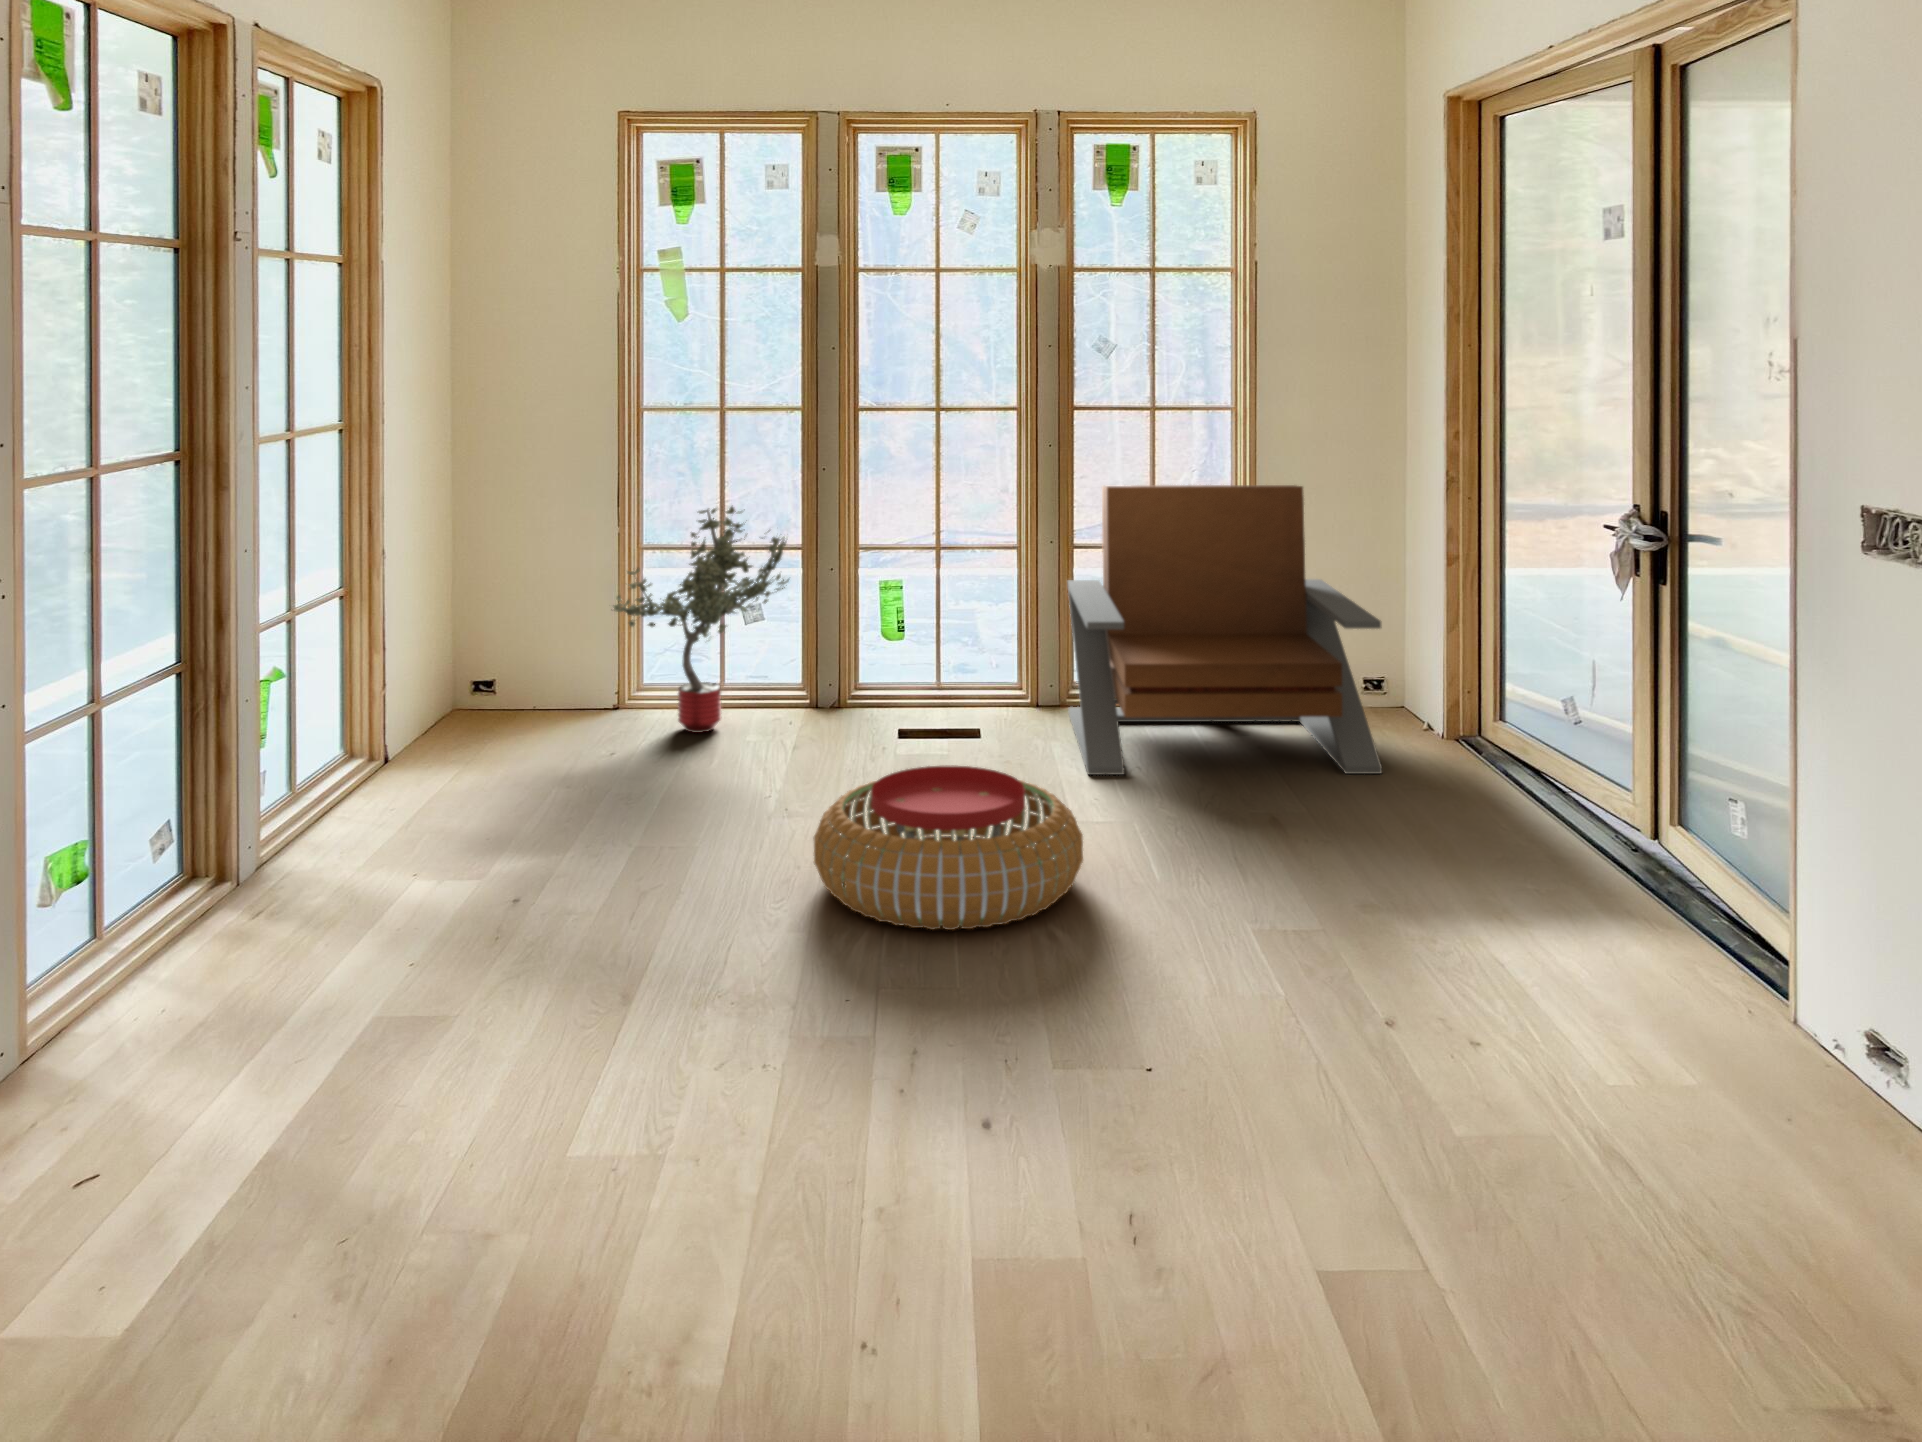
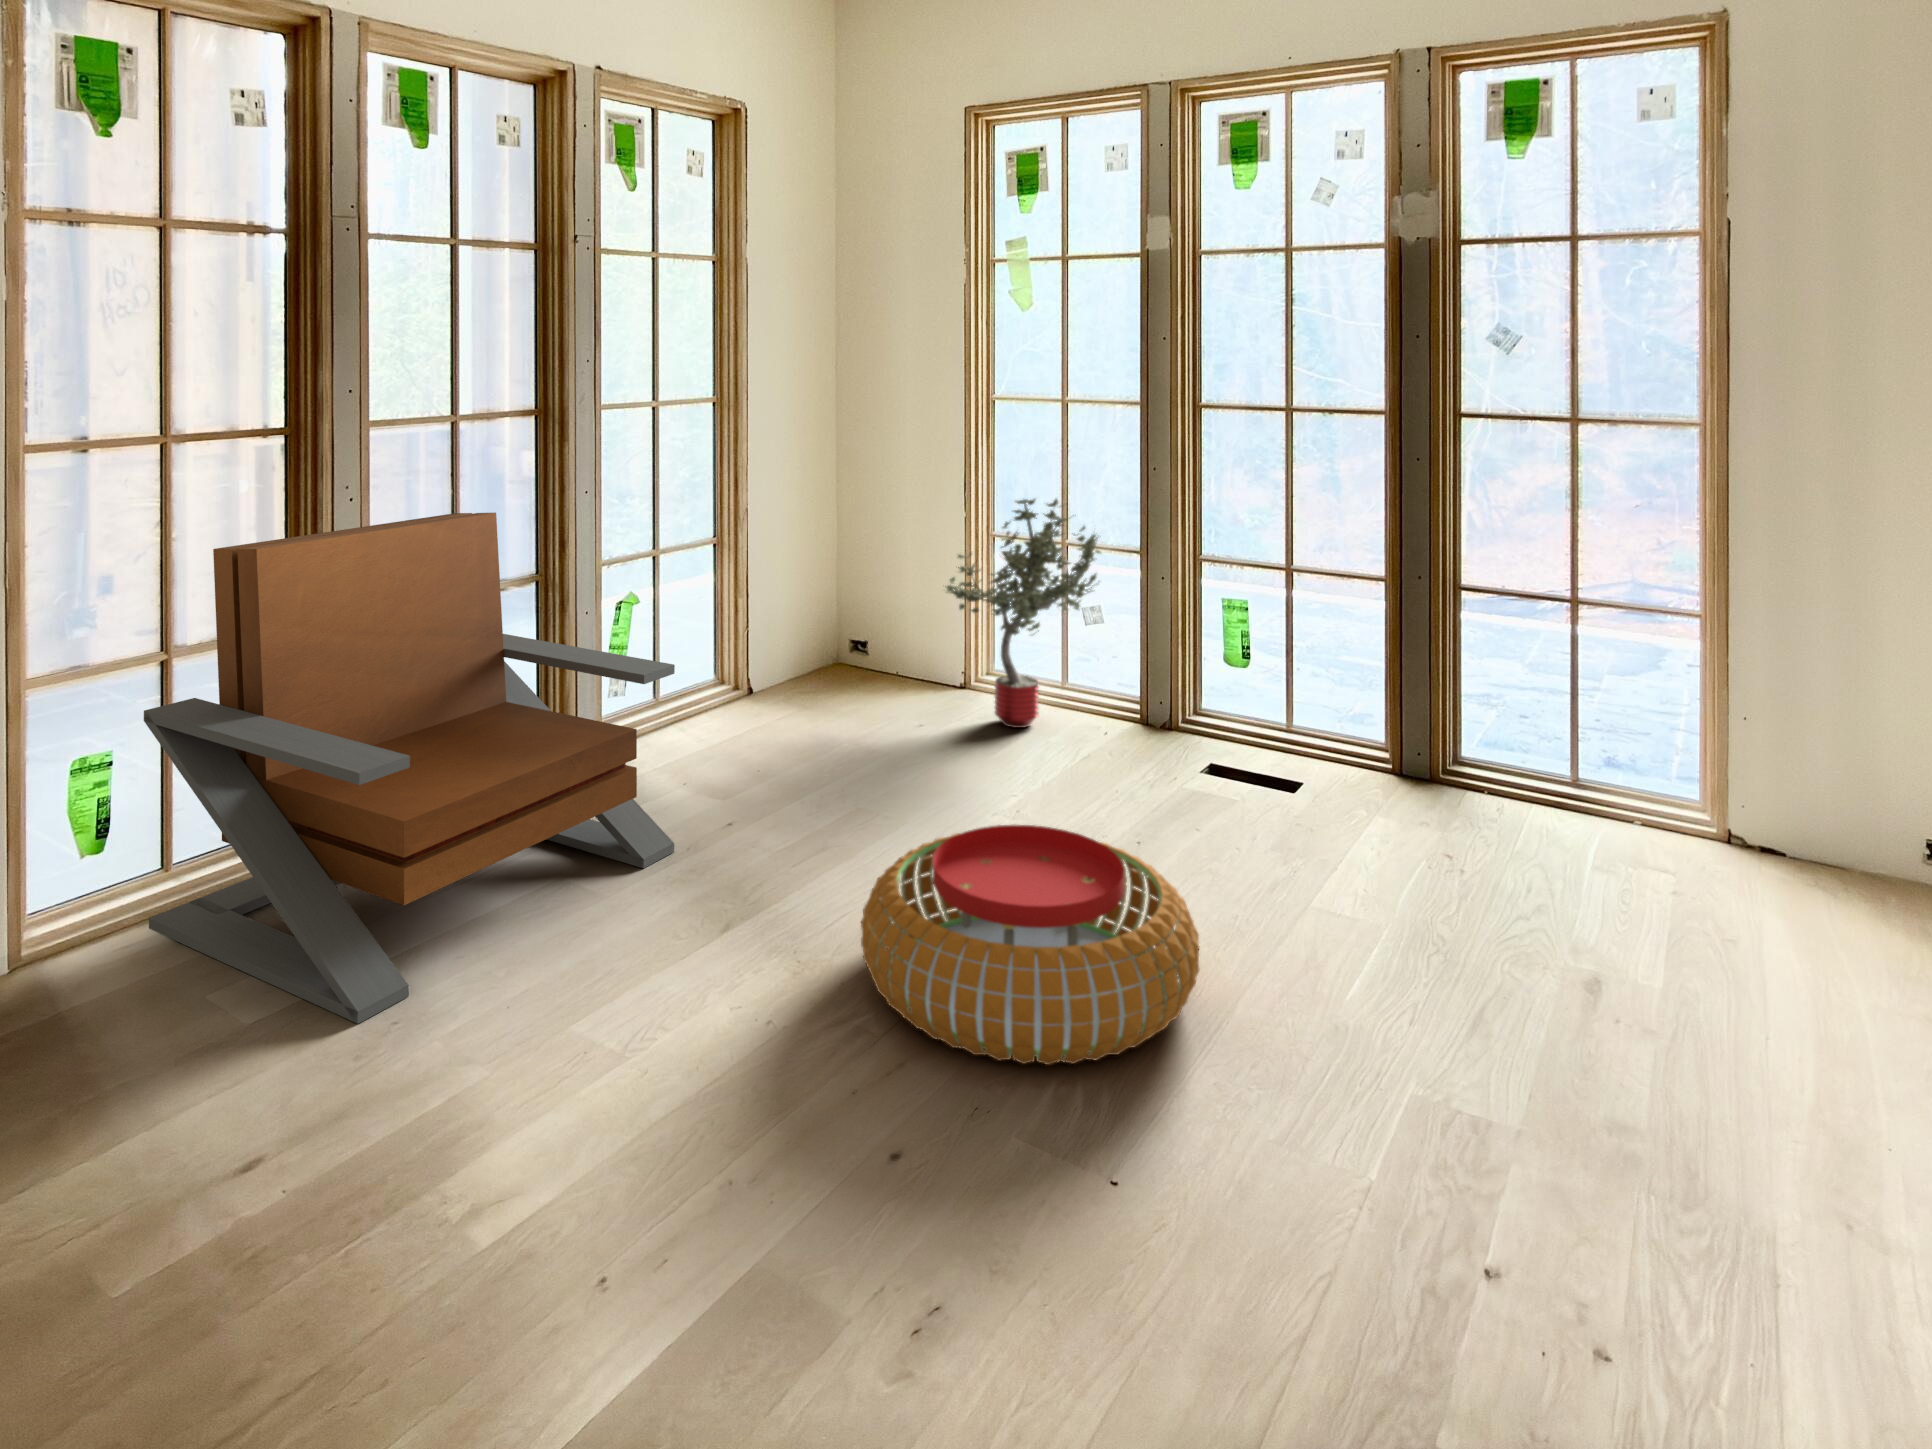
lounge chair: present [1067,485,1382,775] -> present [144,513,675,1024]

